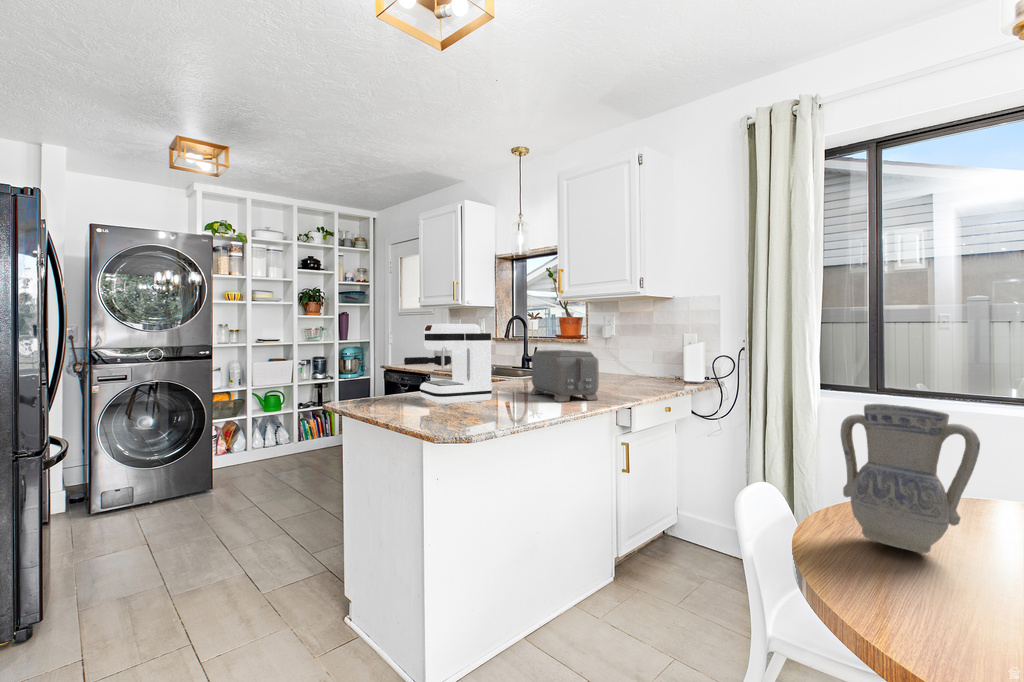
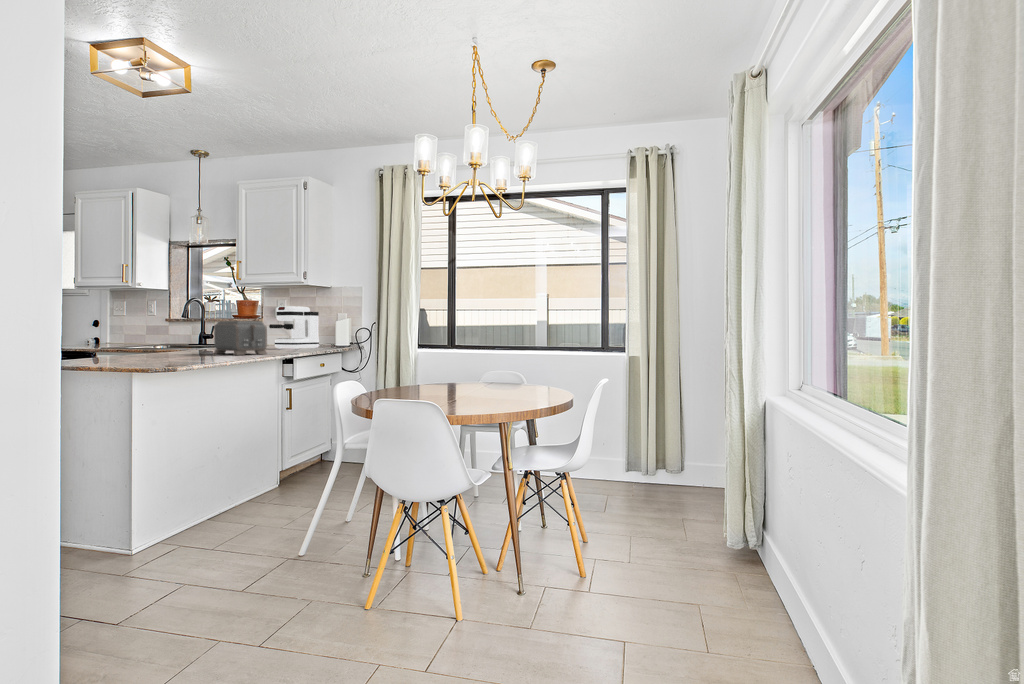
coffee maker: present [404,324,492,405] -> present [269,306,319,349]
vase: present [841,404,980,553] -> none [376,333,419,392]

